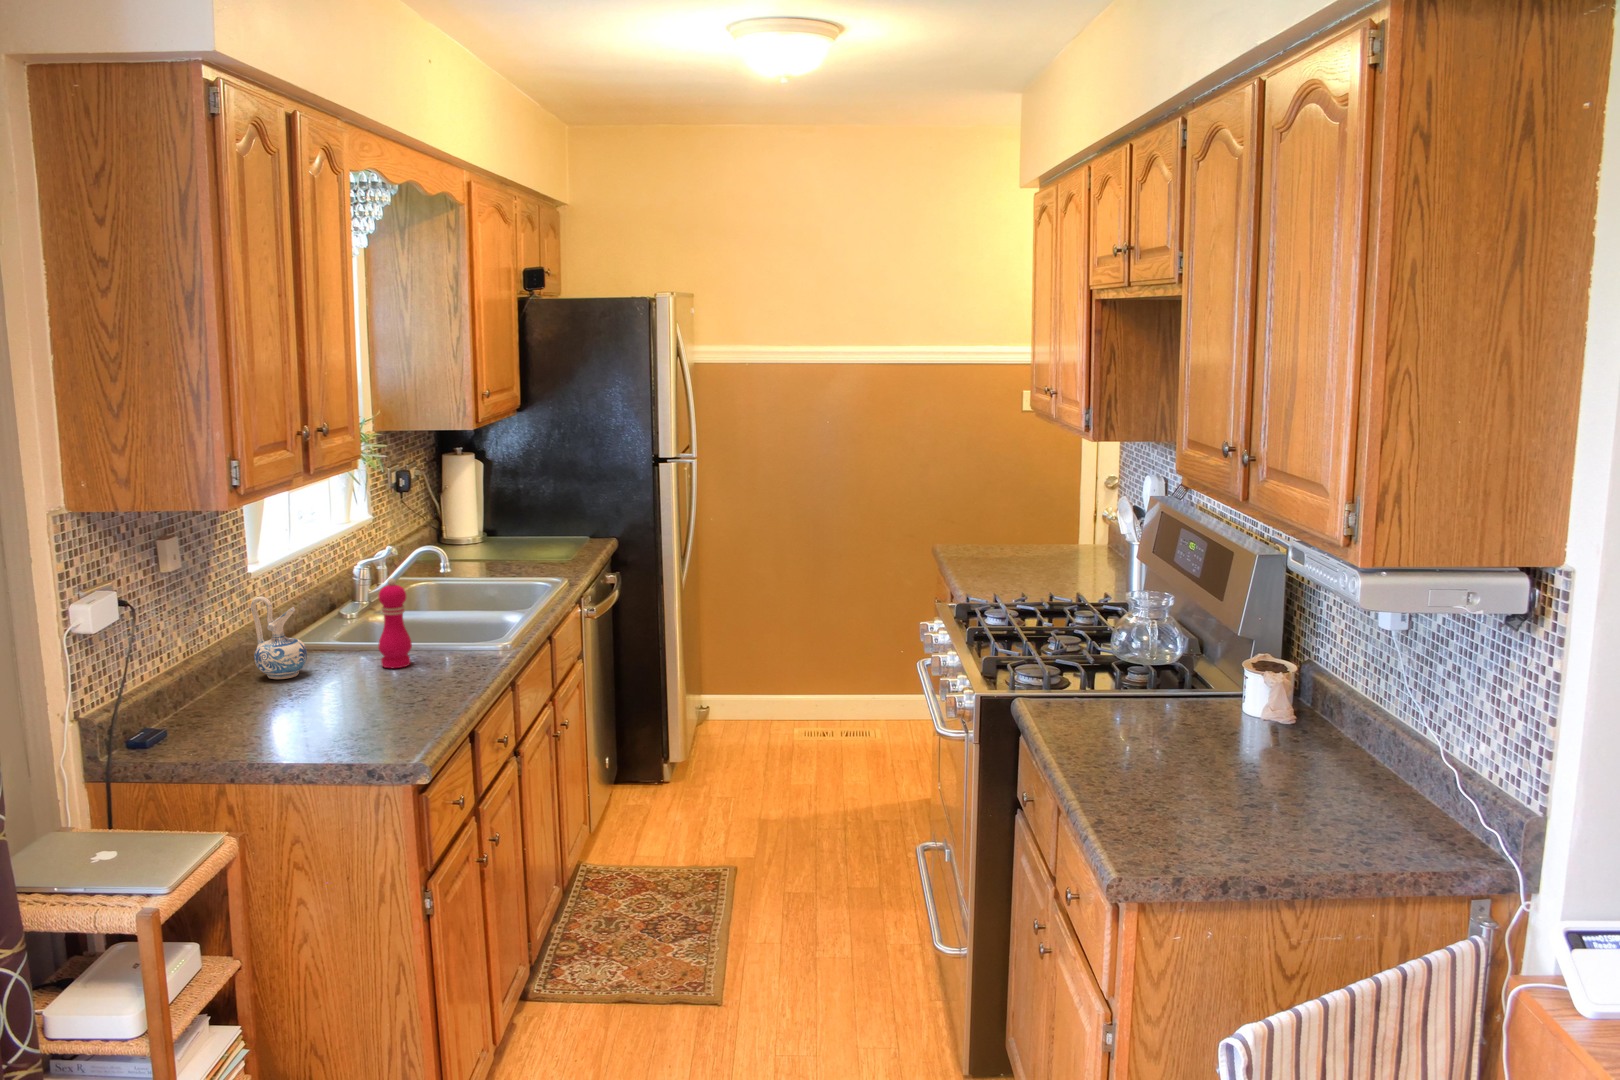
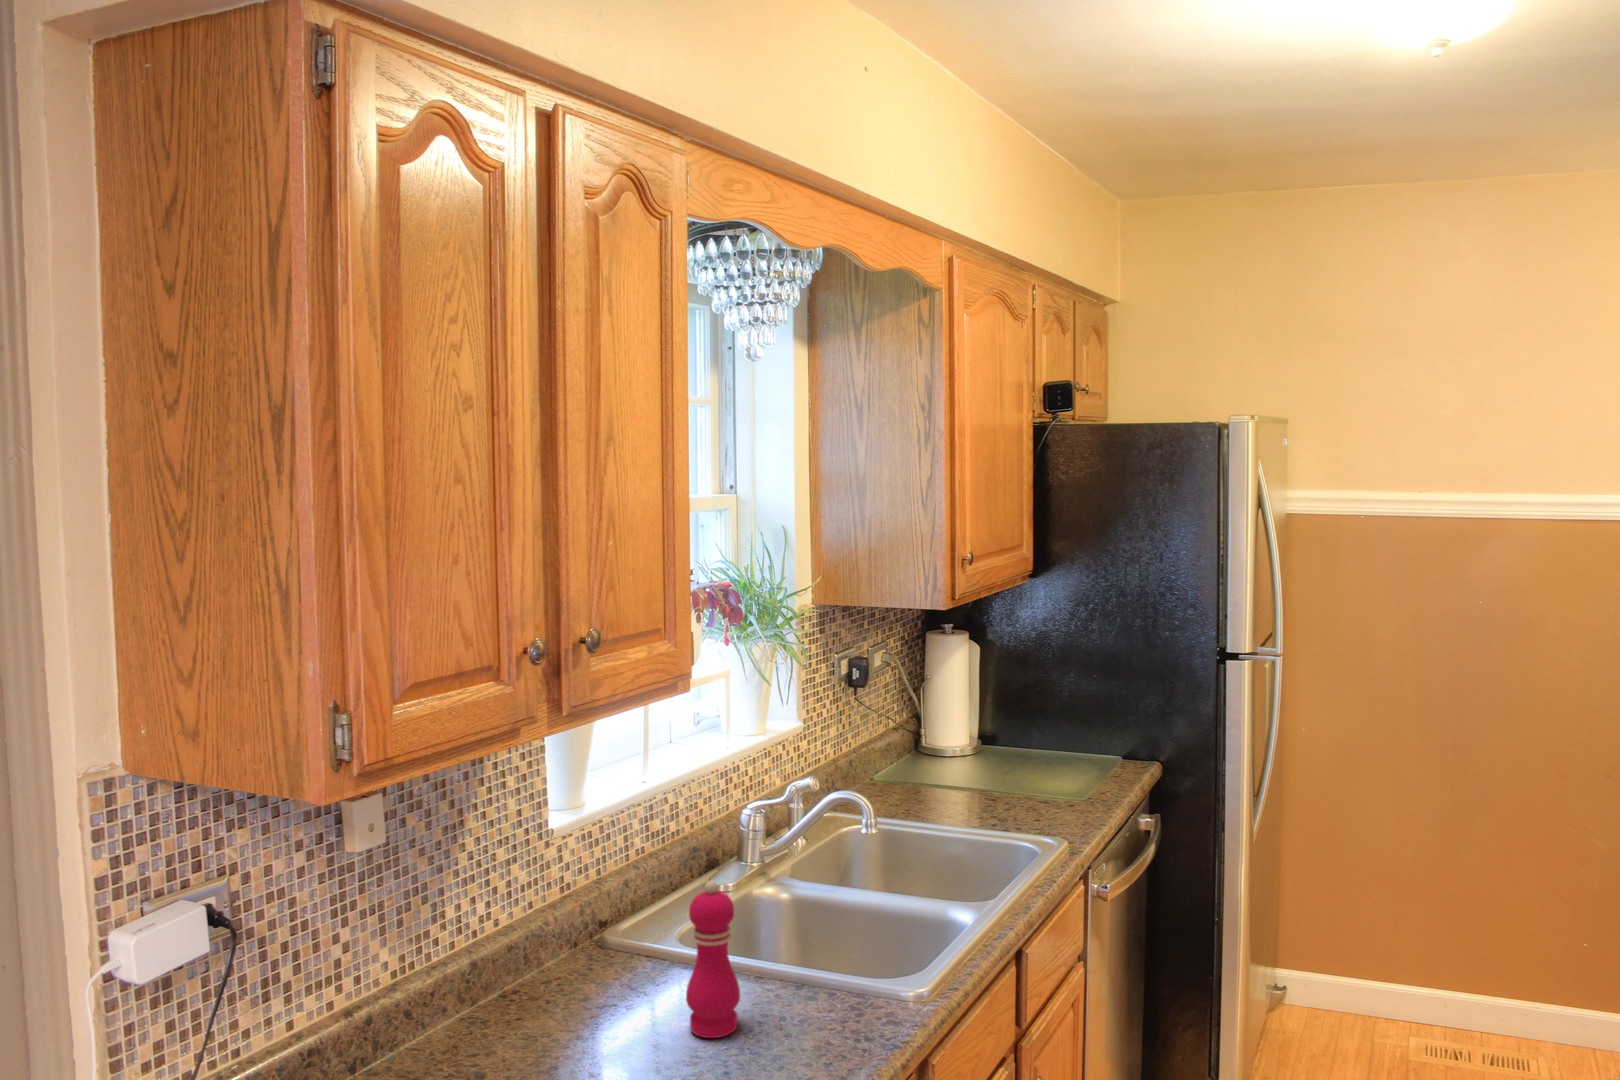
ceramic pitcher: present [251,596,307,679] -> none [501,889,581,1031]

